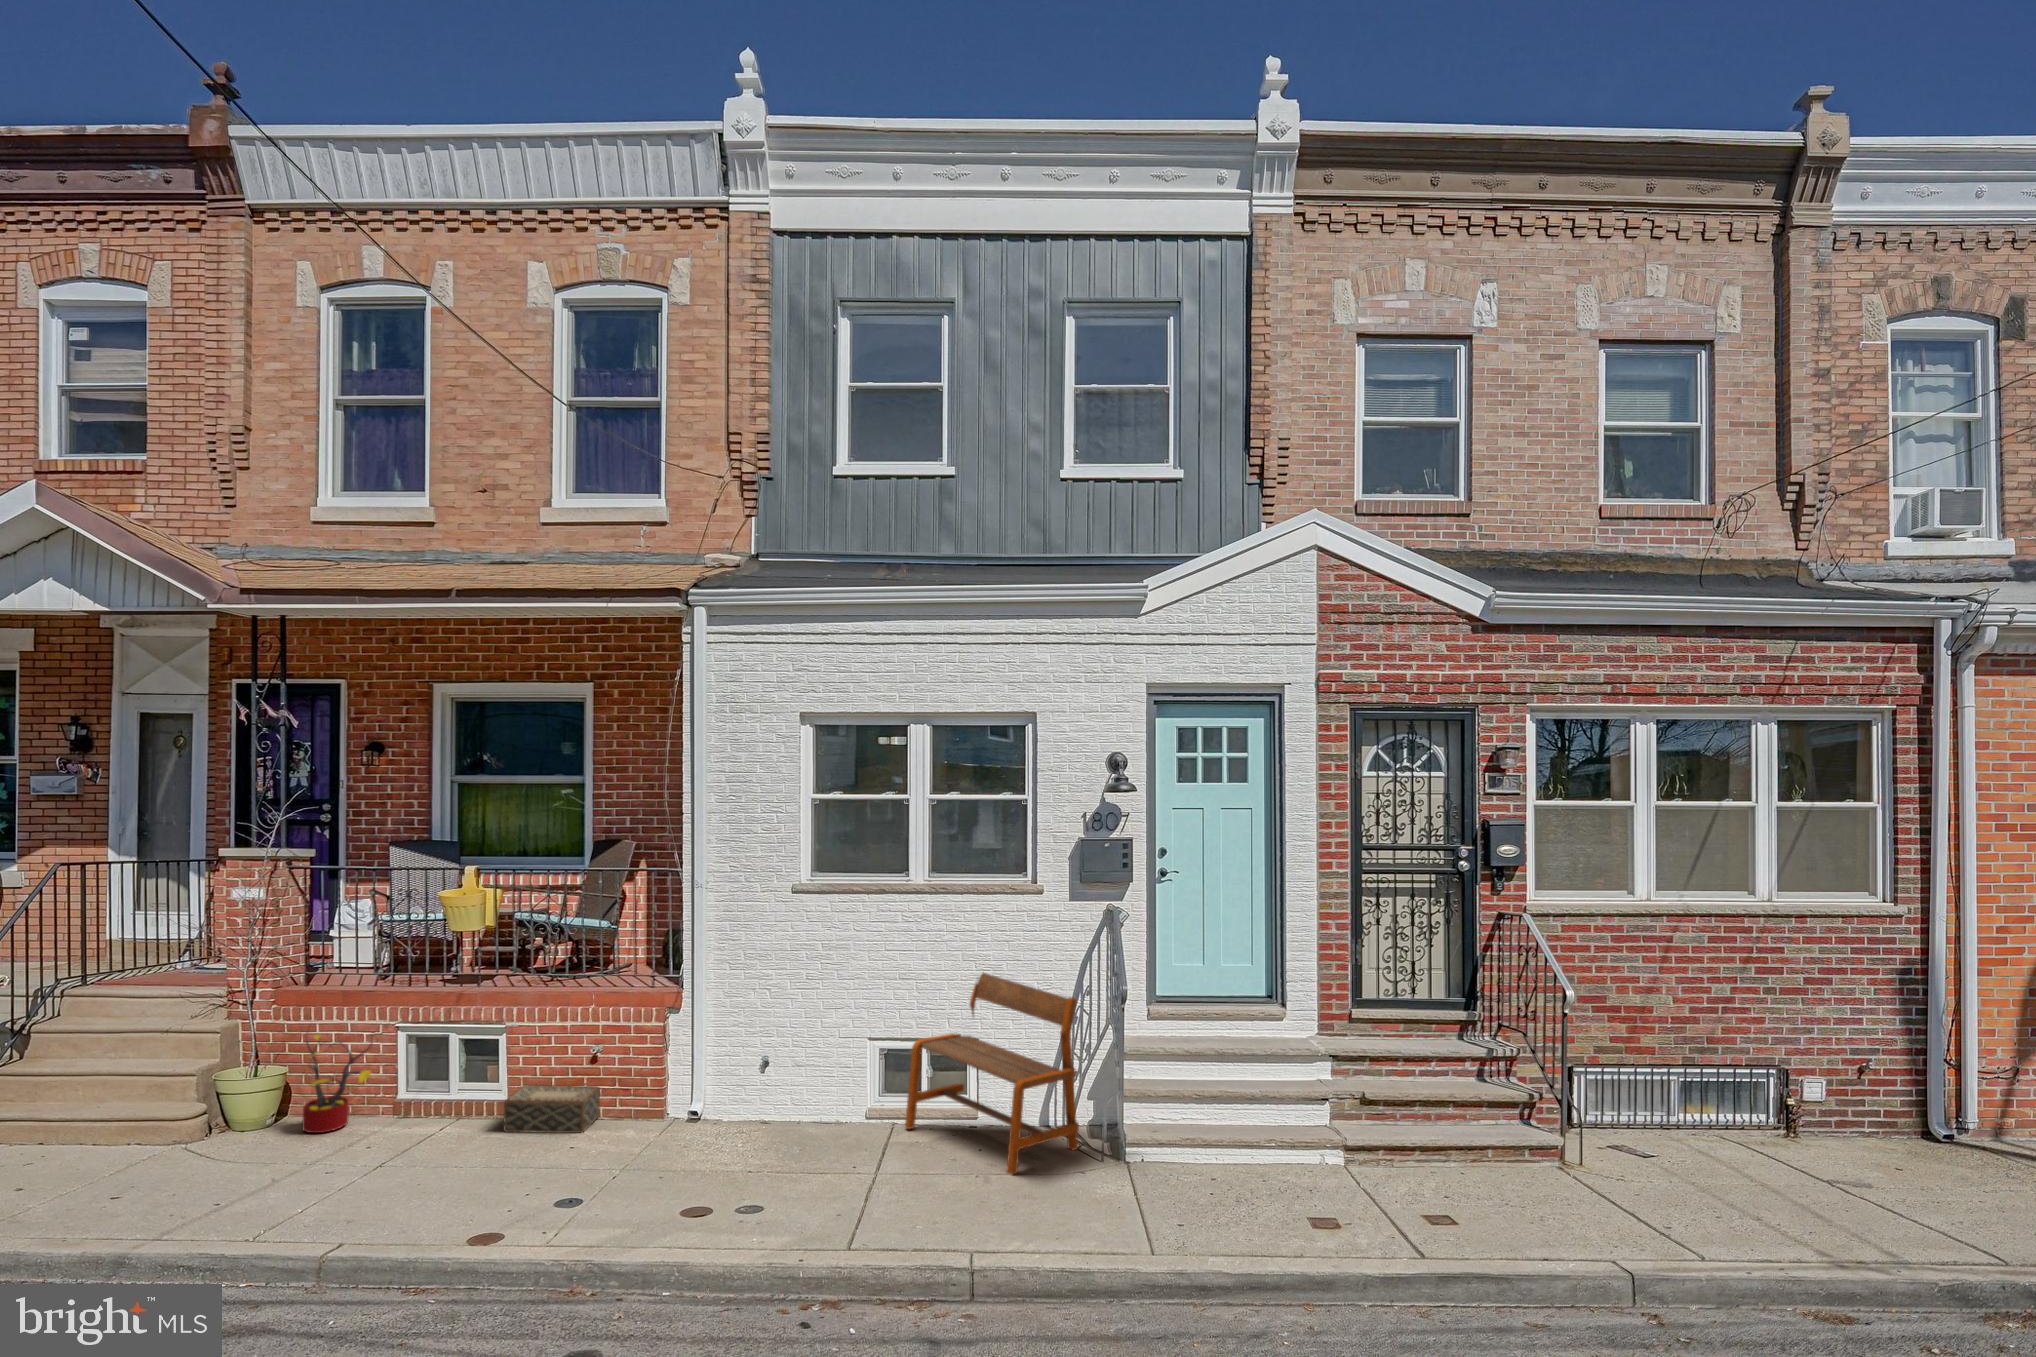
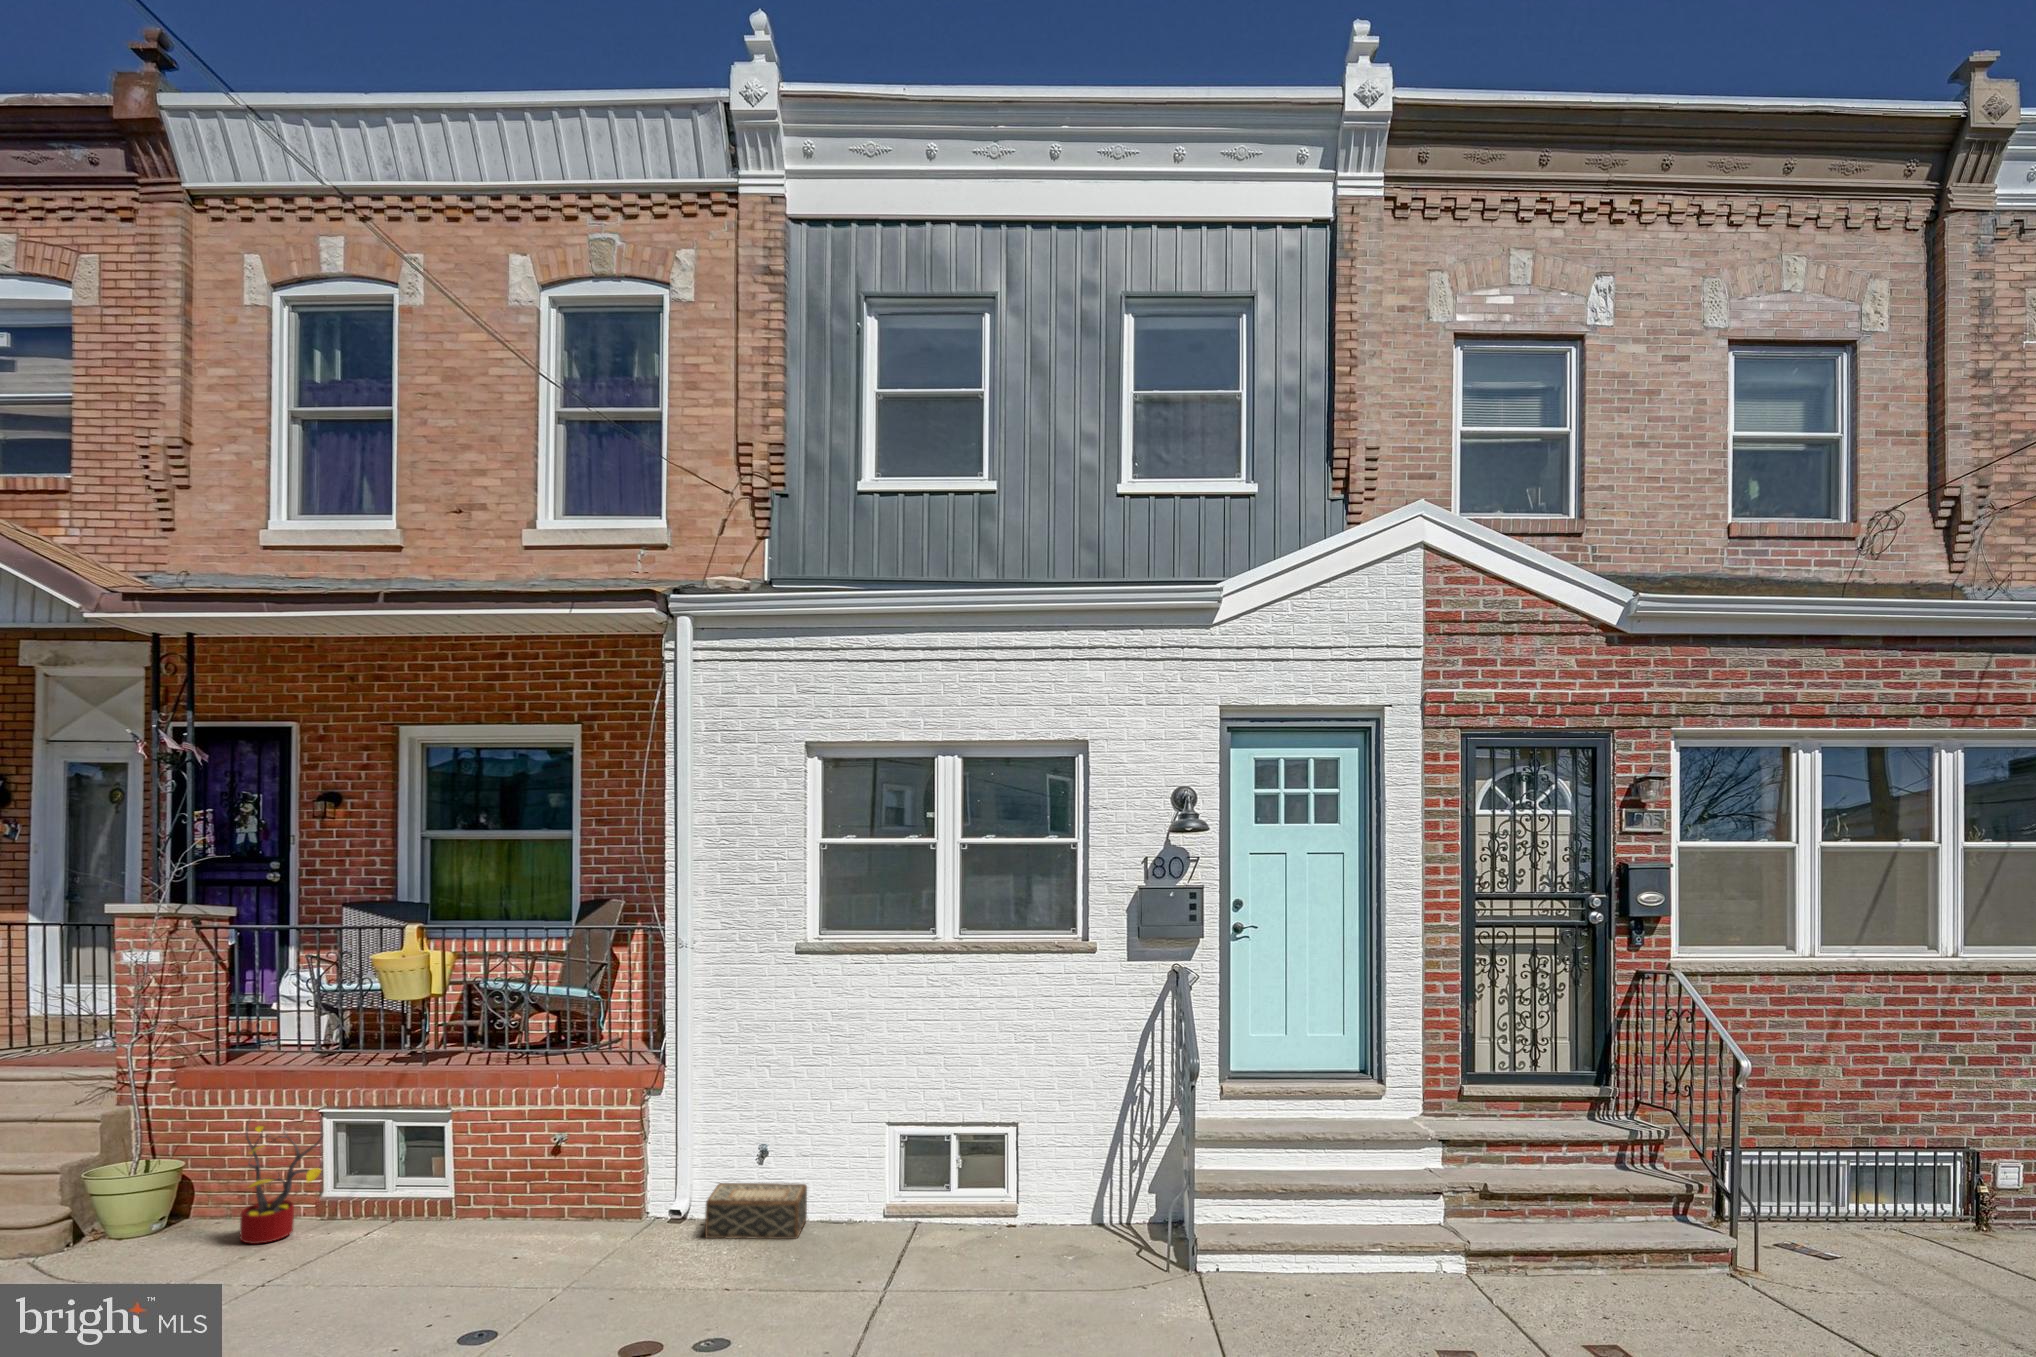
bench: present [905,972,1079,1175] -> none [944,1043,1151,1293]
woven basket: present [504,1085,600,1133] -> present [705,1183,807,1239]

